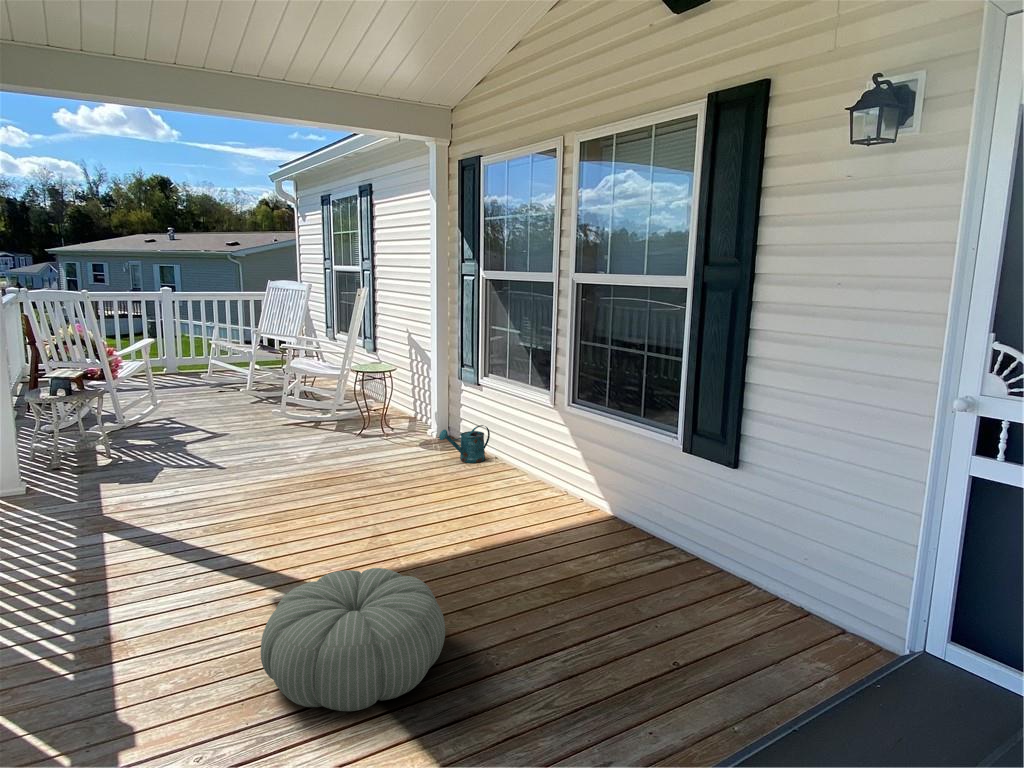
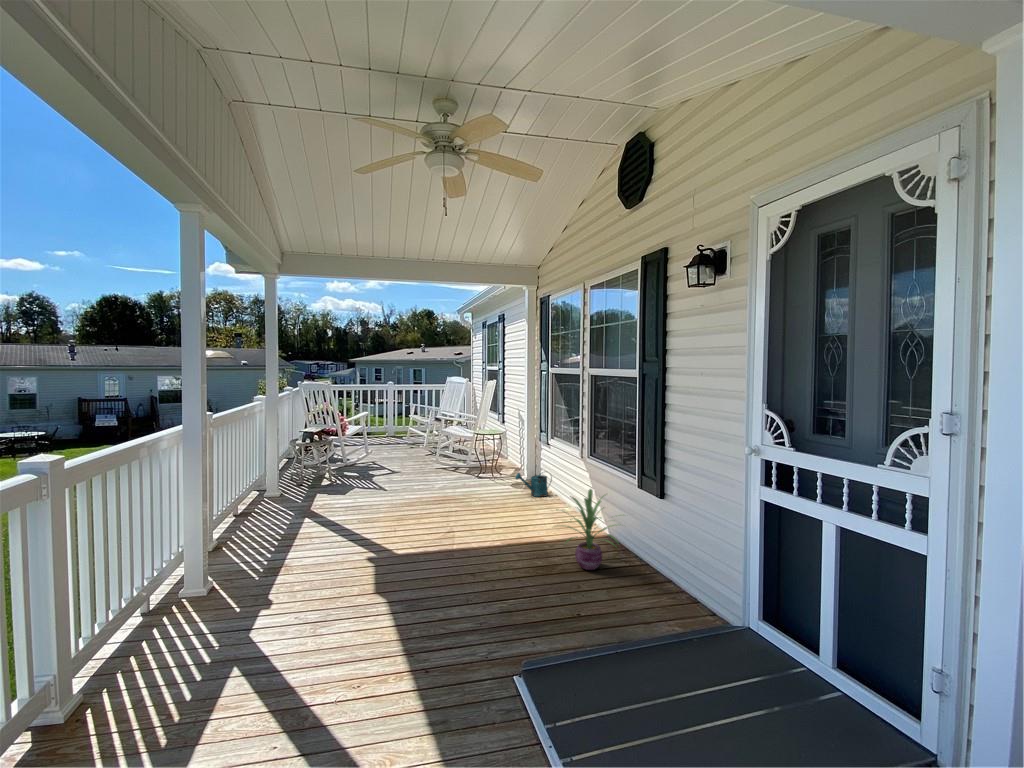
decorative plant: none [566,456,685,574] -> present [561,489,618,570]
pouf: present [261,568,445,711] -> none [338,540,441,611]

